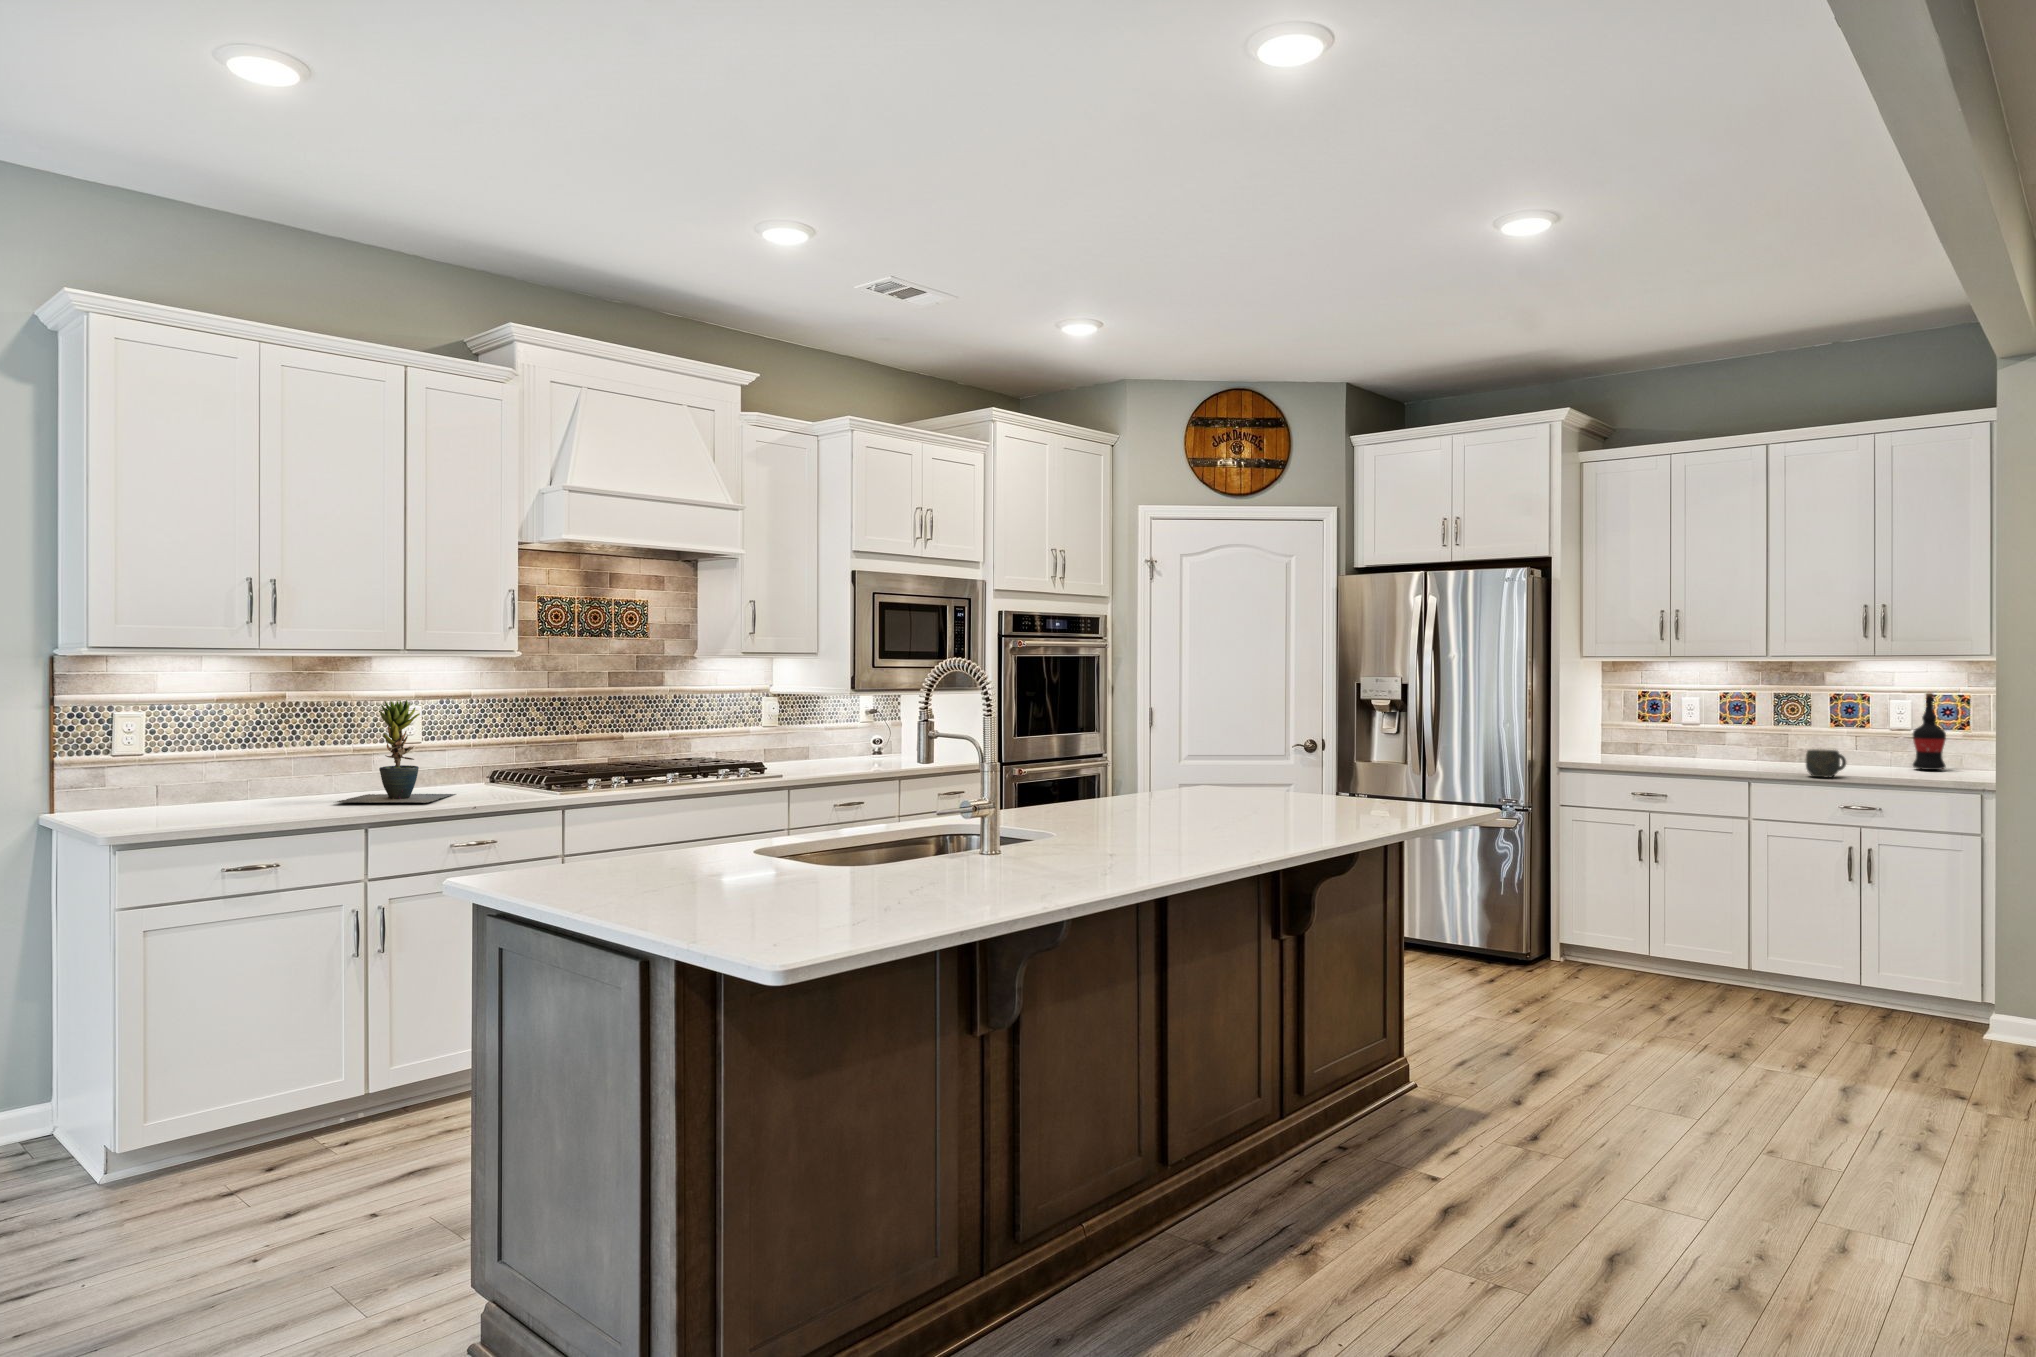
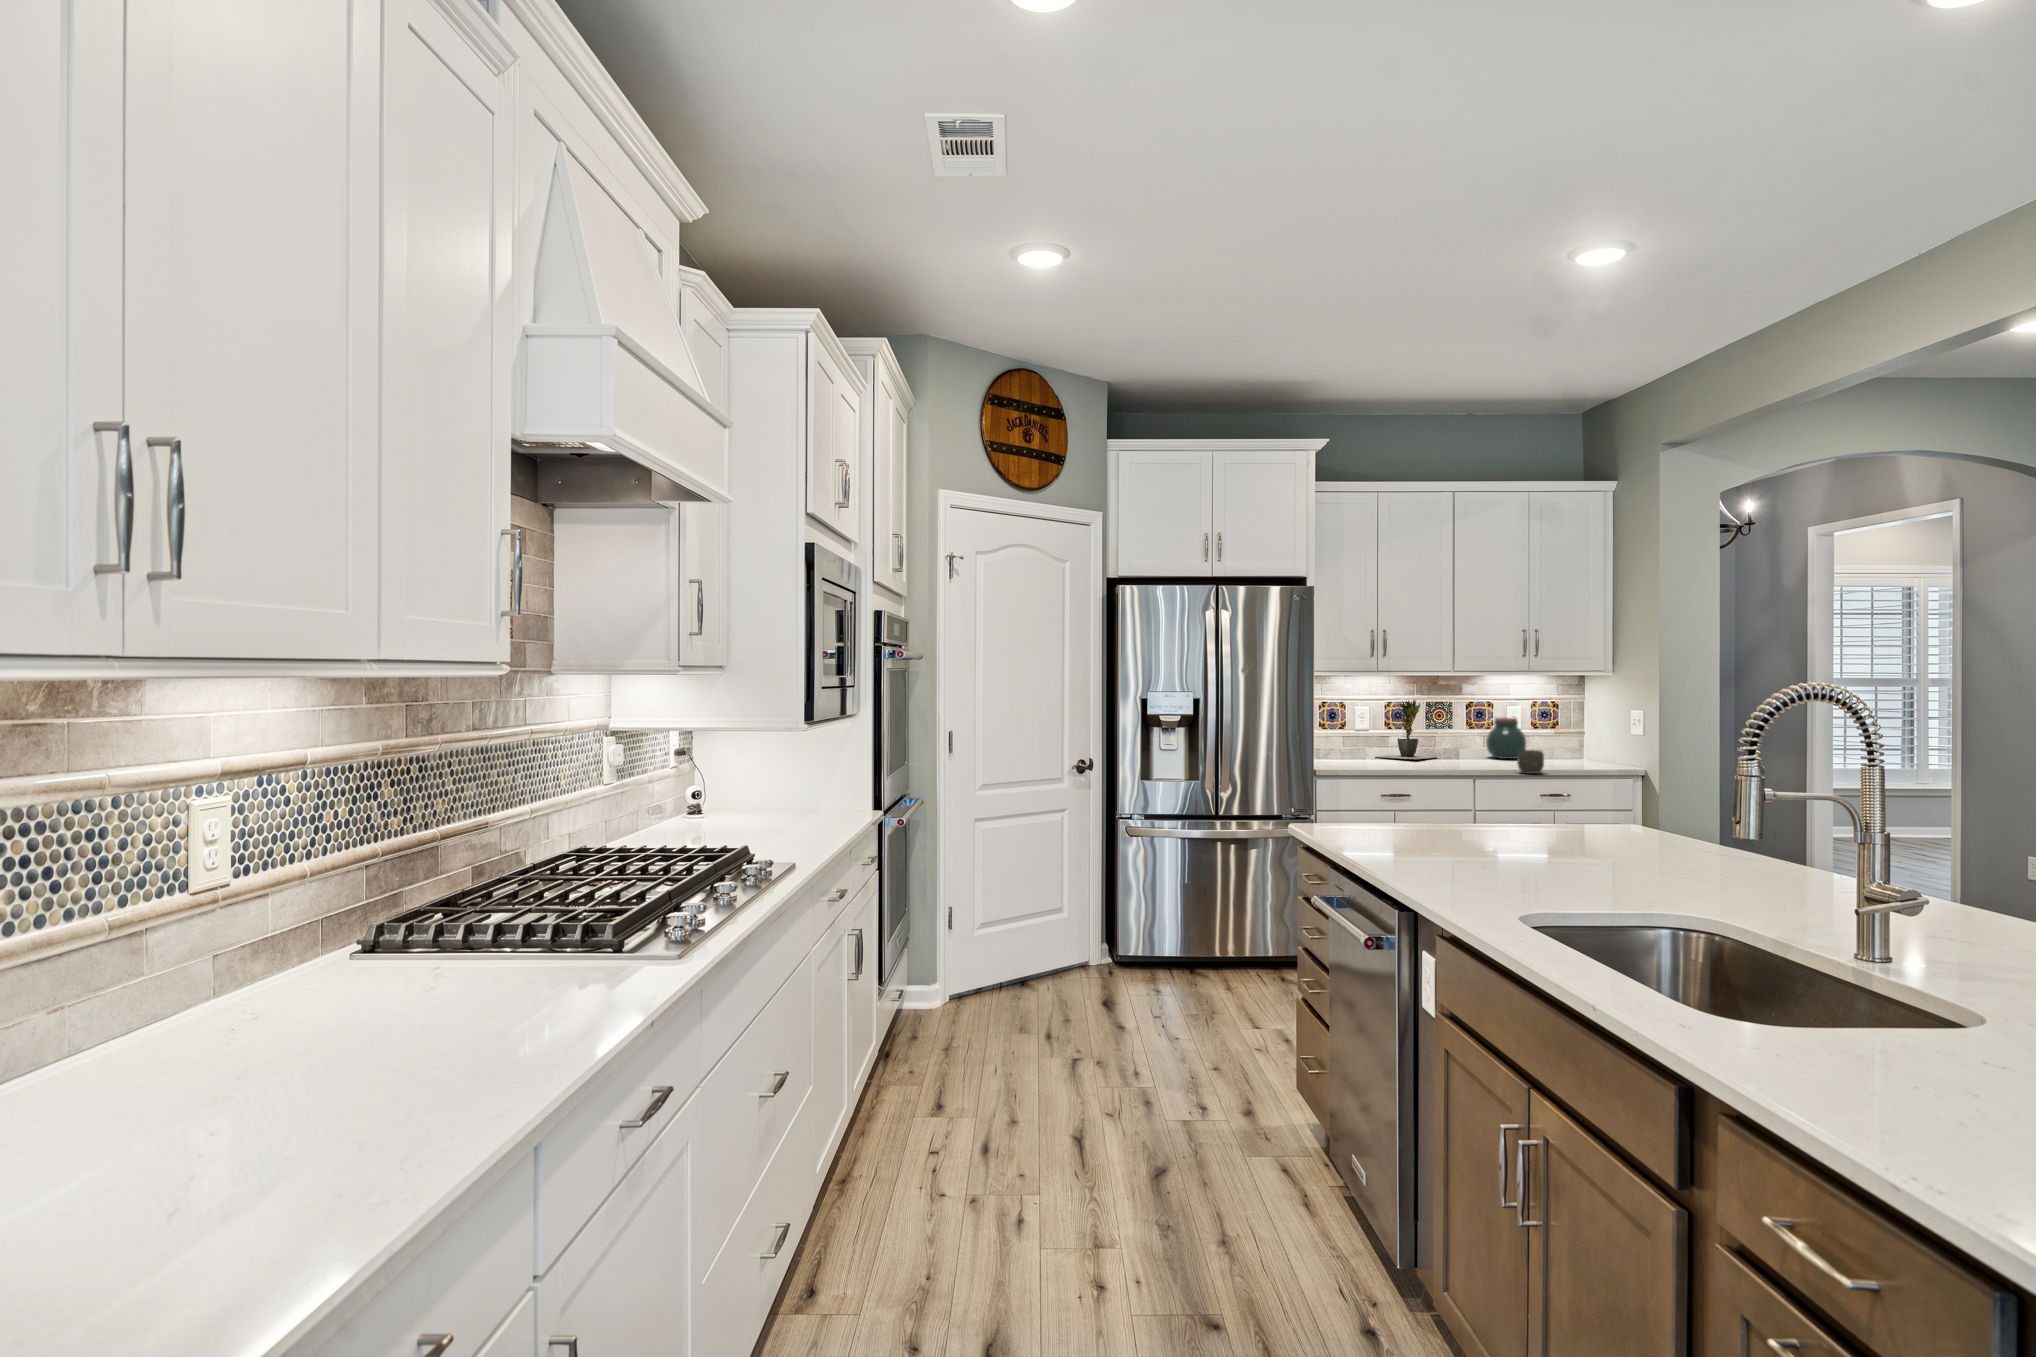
wine bottle: present [1913,693,1946,770] -> none [1544,700,1568,763]
potted plant: present [337,700,455,803] -> present [1377,700,1435,759]
jar: none [1854,713,1908,763] -> present [1486,718,1526,759]

